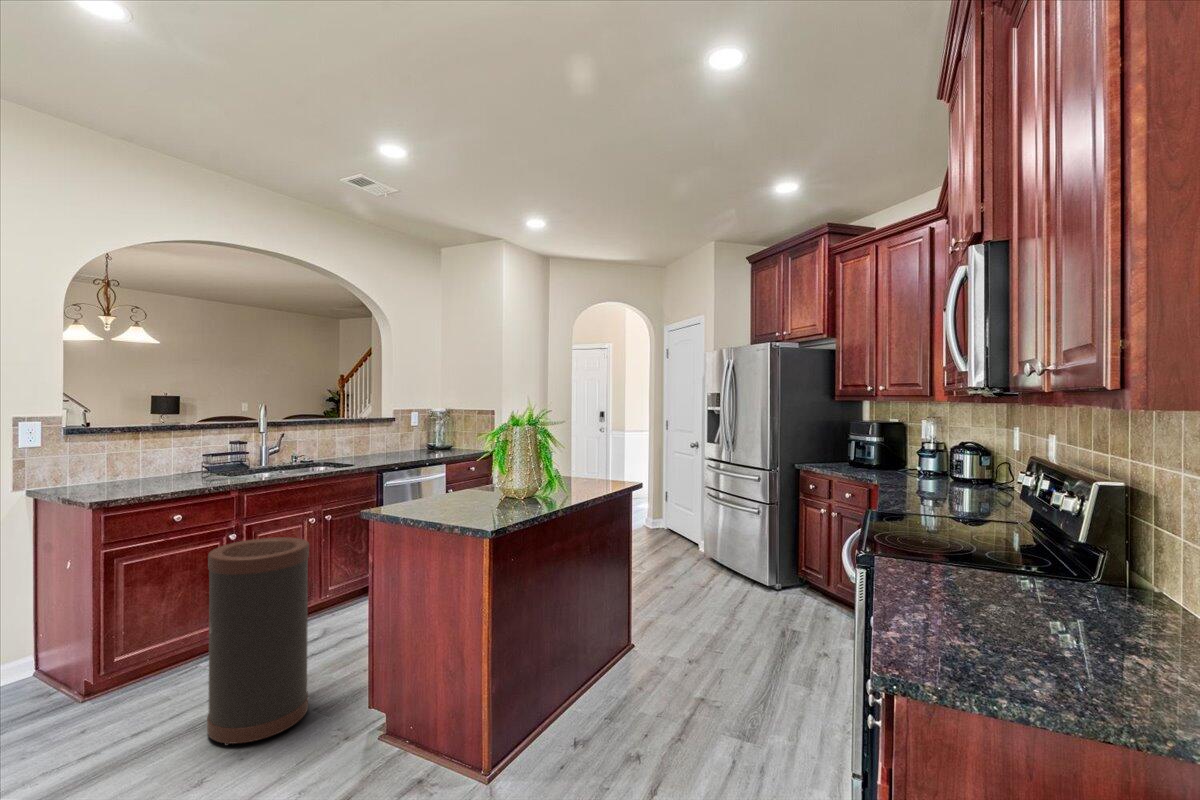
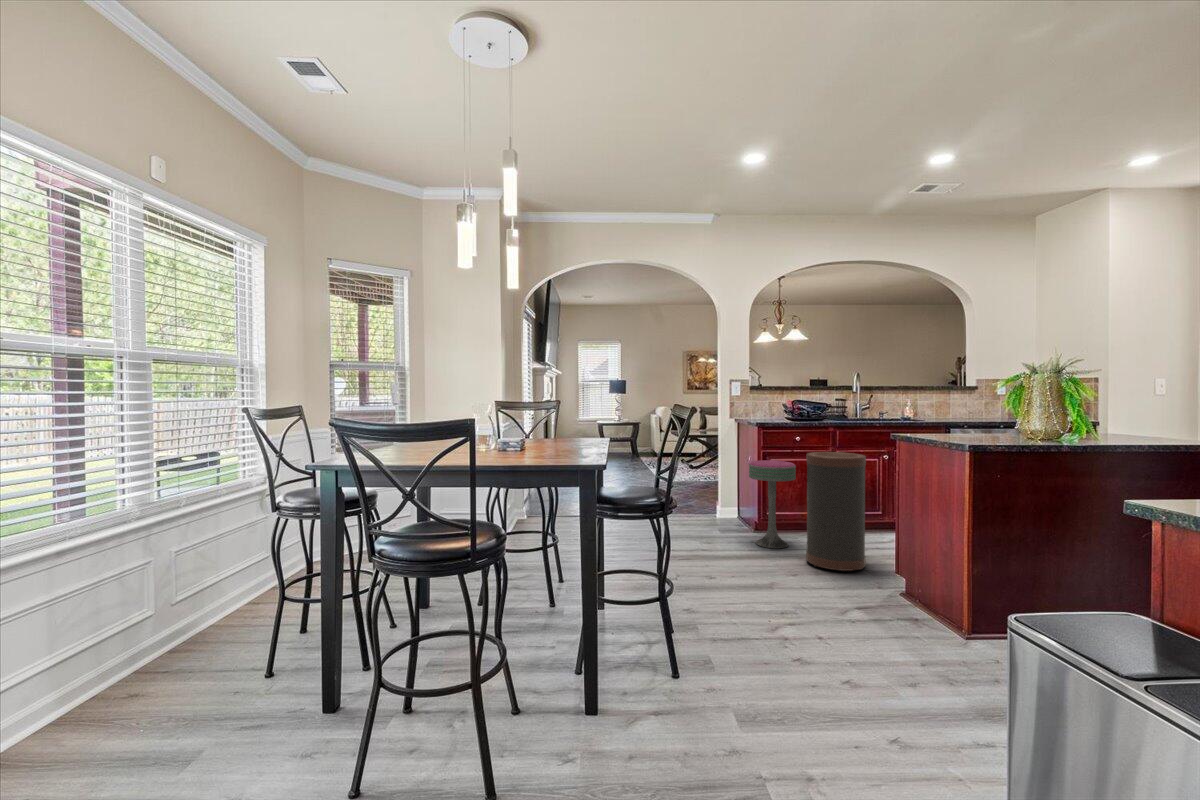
bar stool: none [75,564,179,737] -> present [749,460,796,548]

